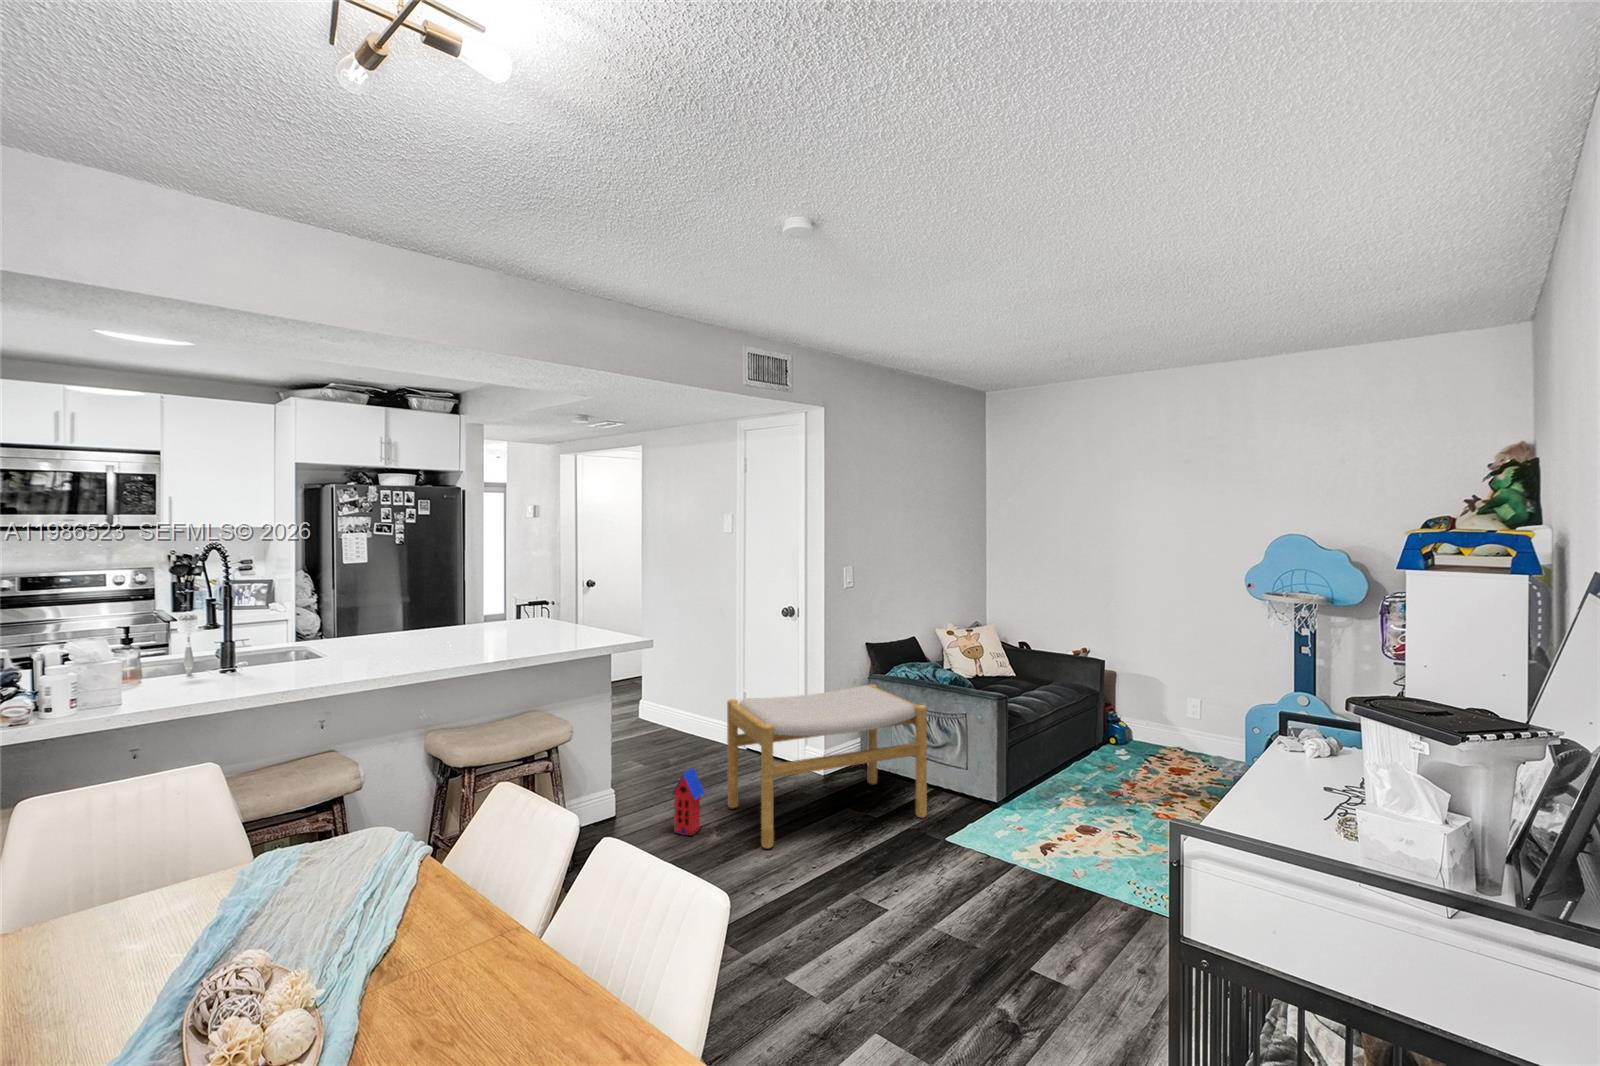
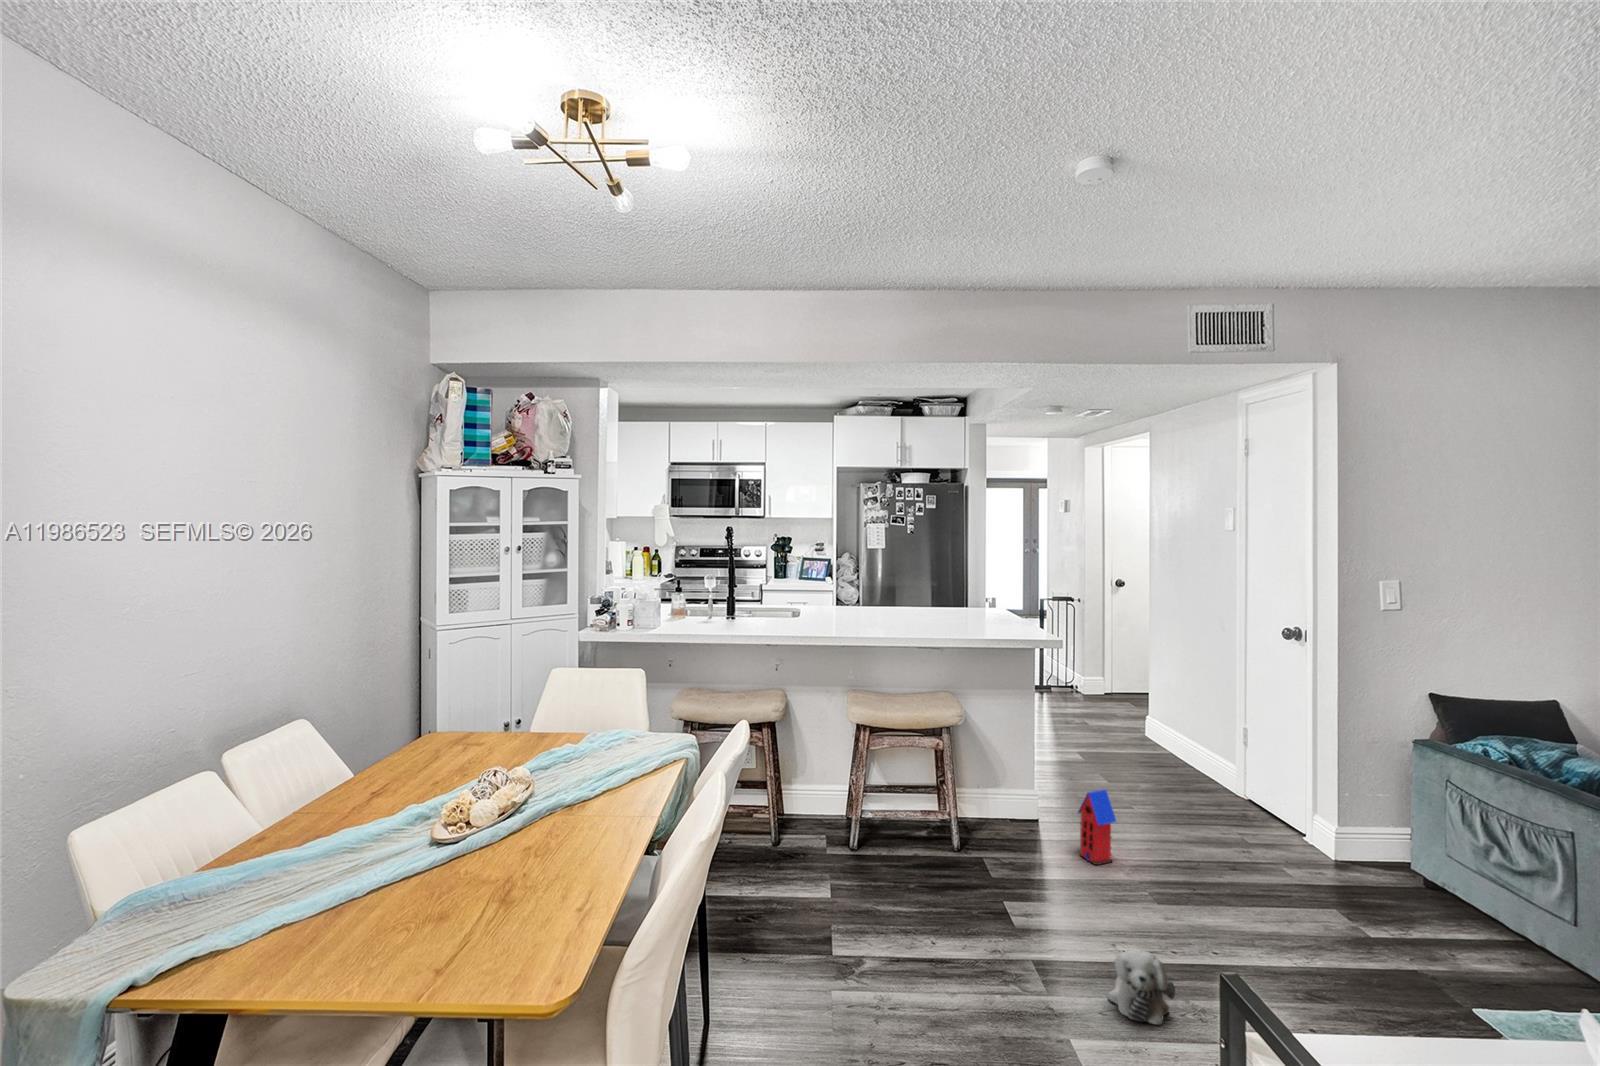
footstool: present [727,684,927,848] -> none [1162,724,1471,968]
plush toy: none [782,881,829,941] -> present [1108,949,1175,1025]

